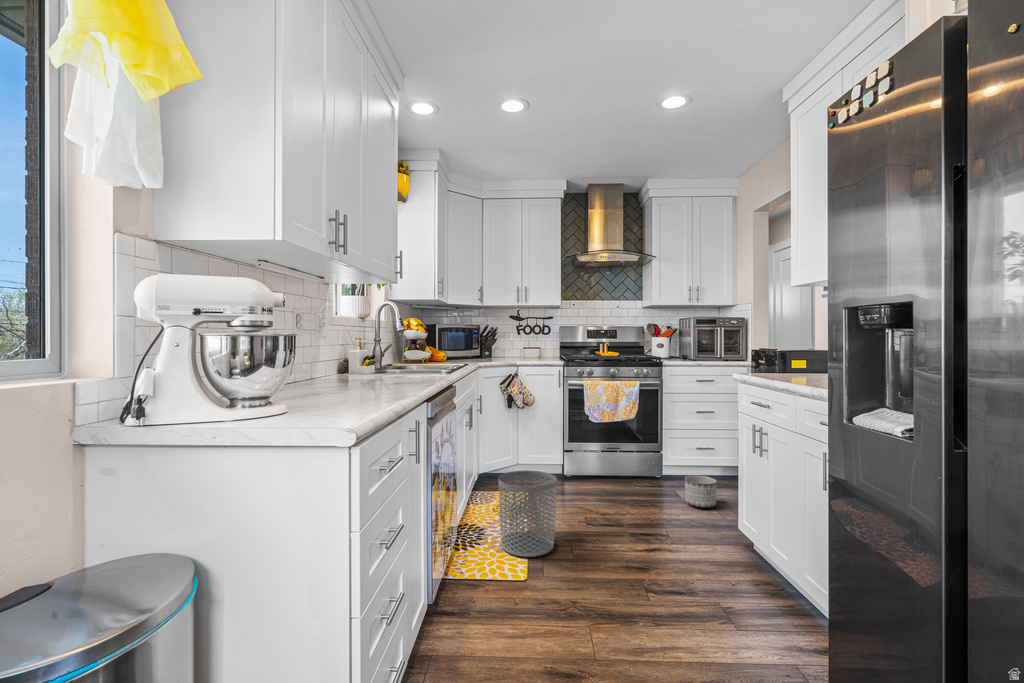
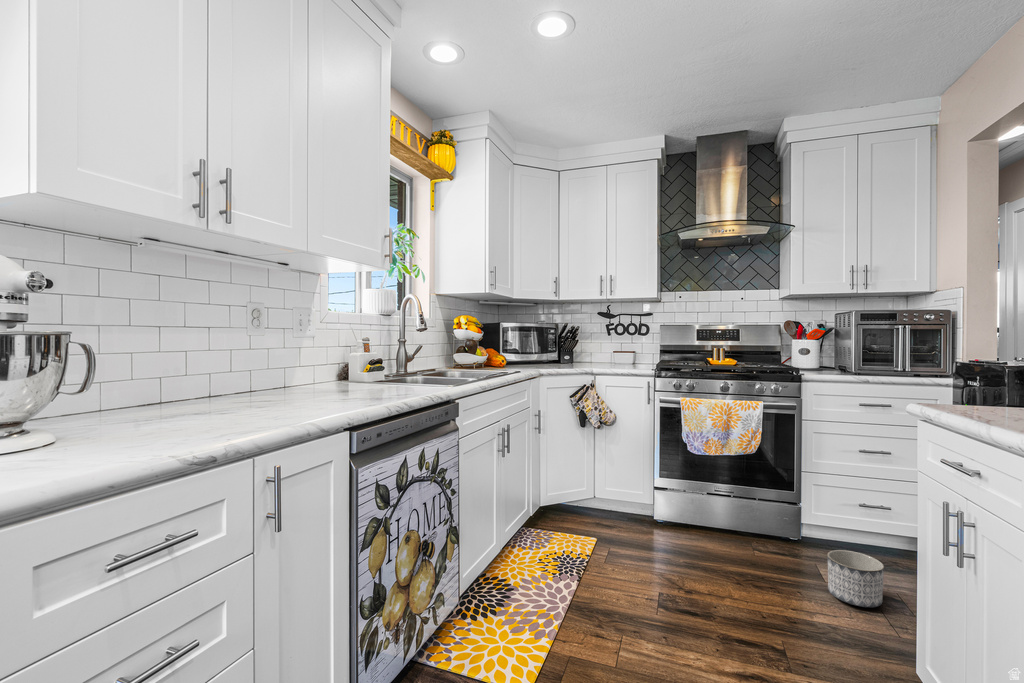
waste bin: present [499,470,557,557] -> none [514,524,598,658]

